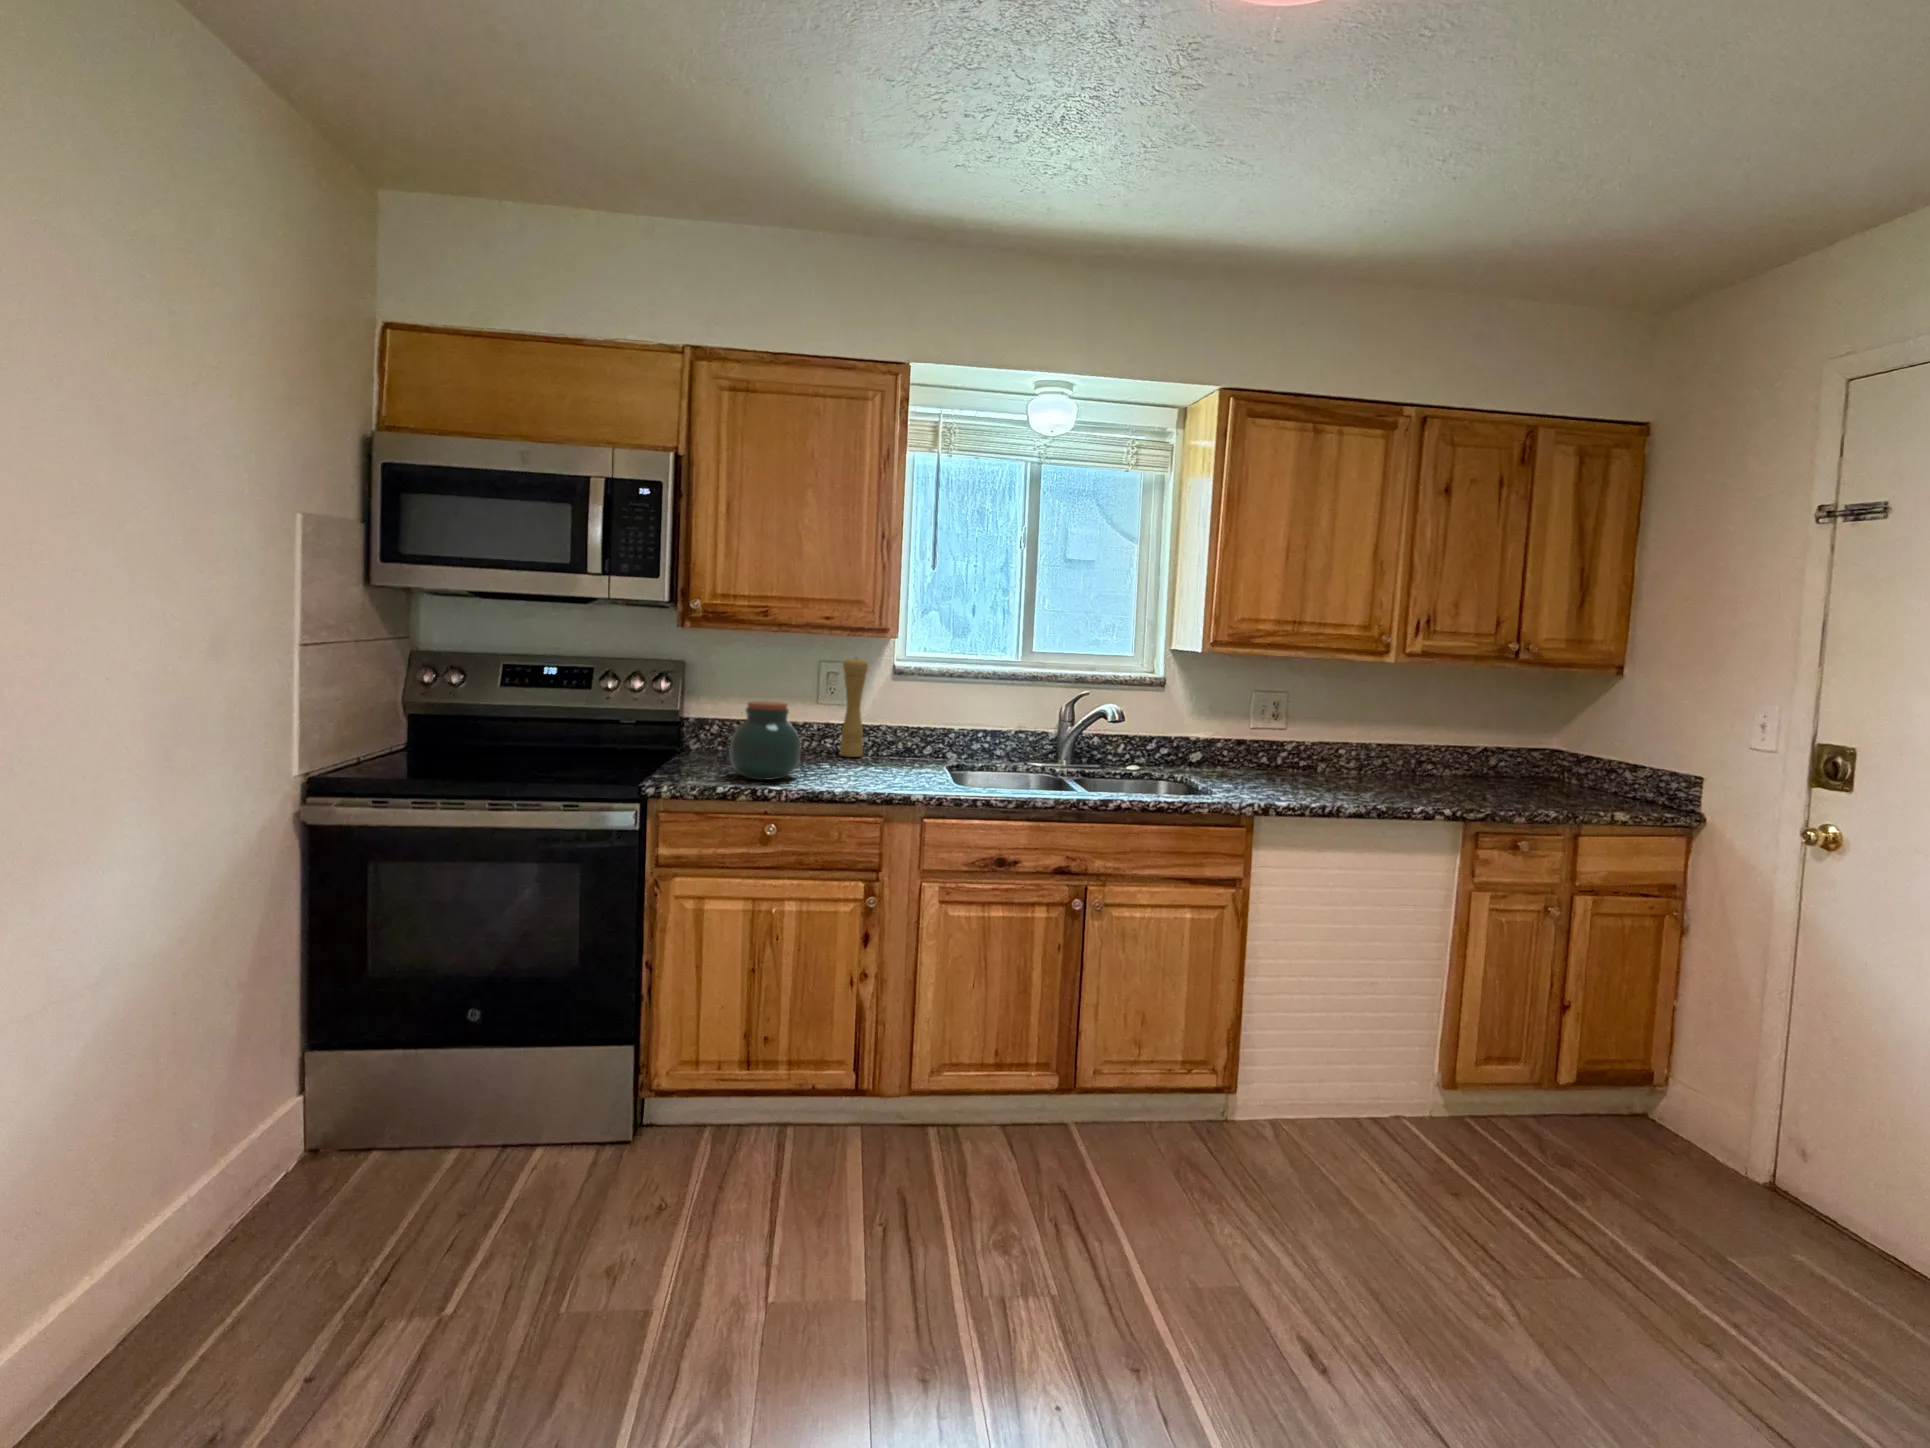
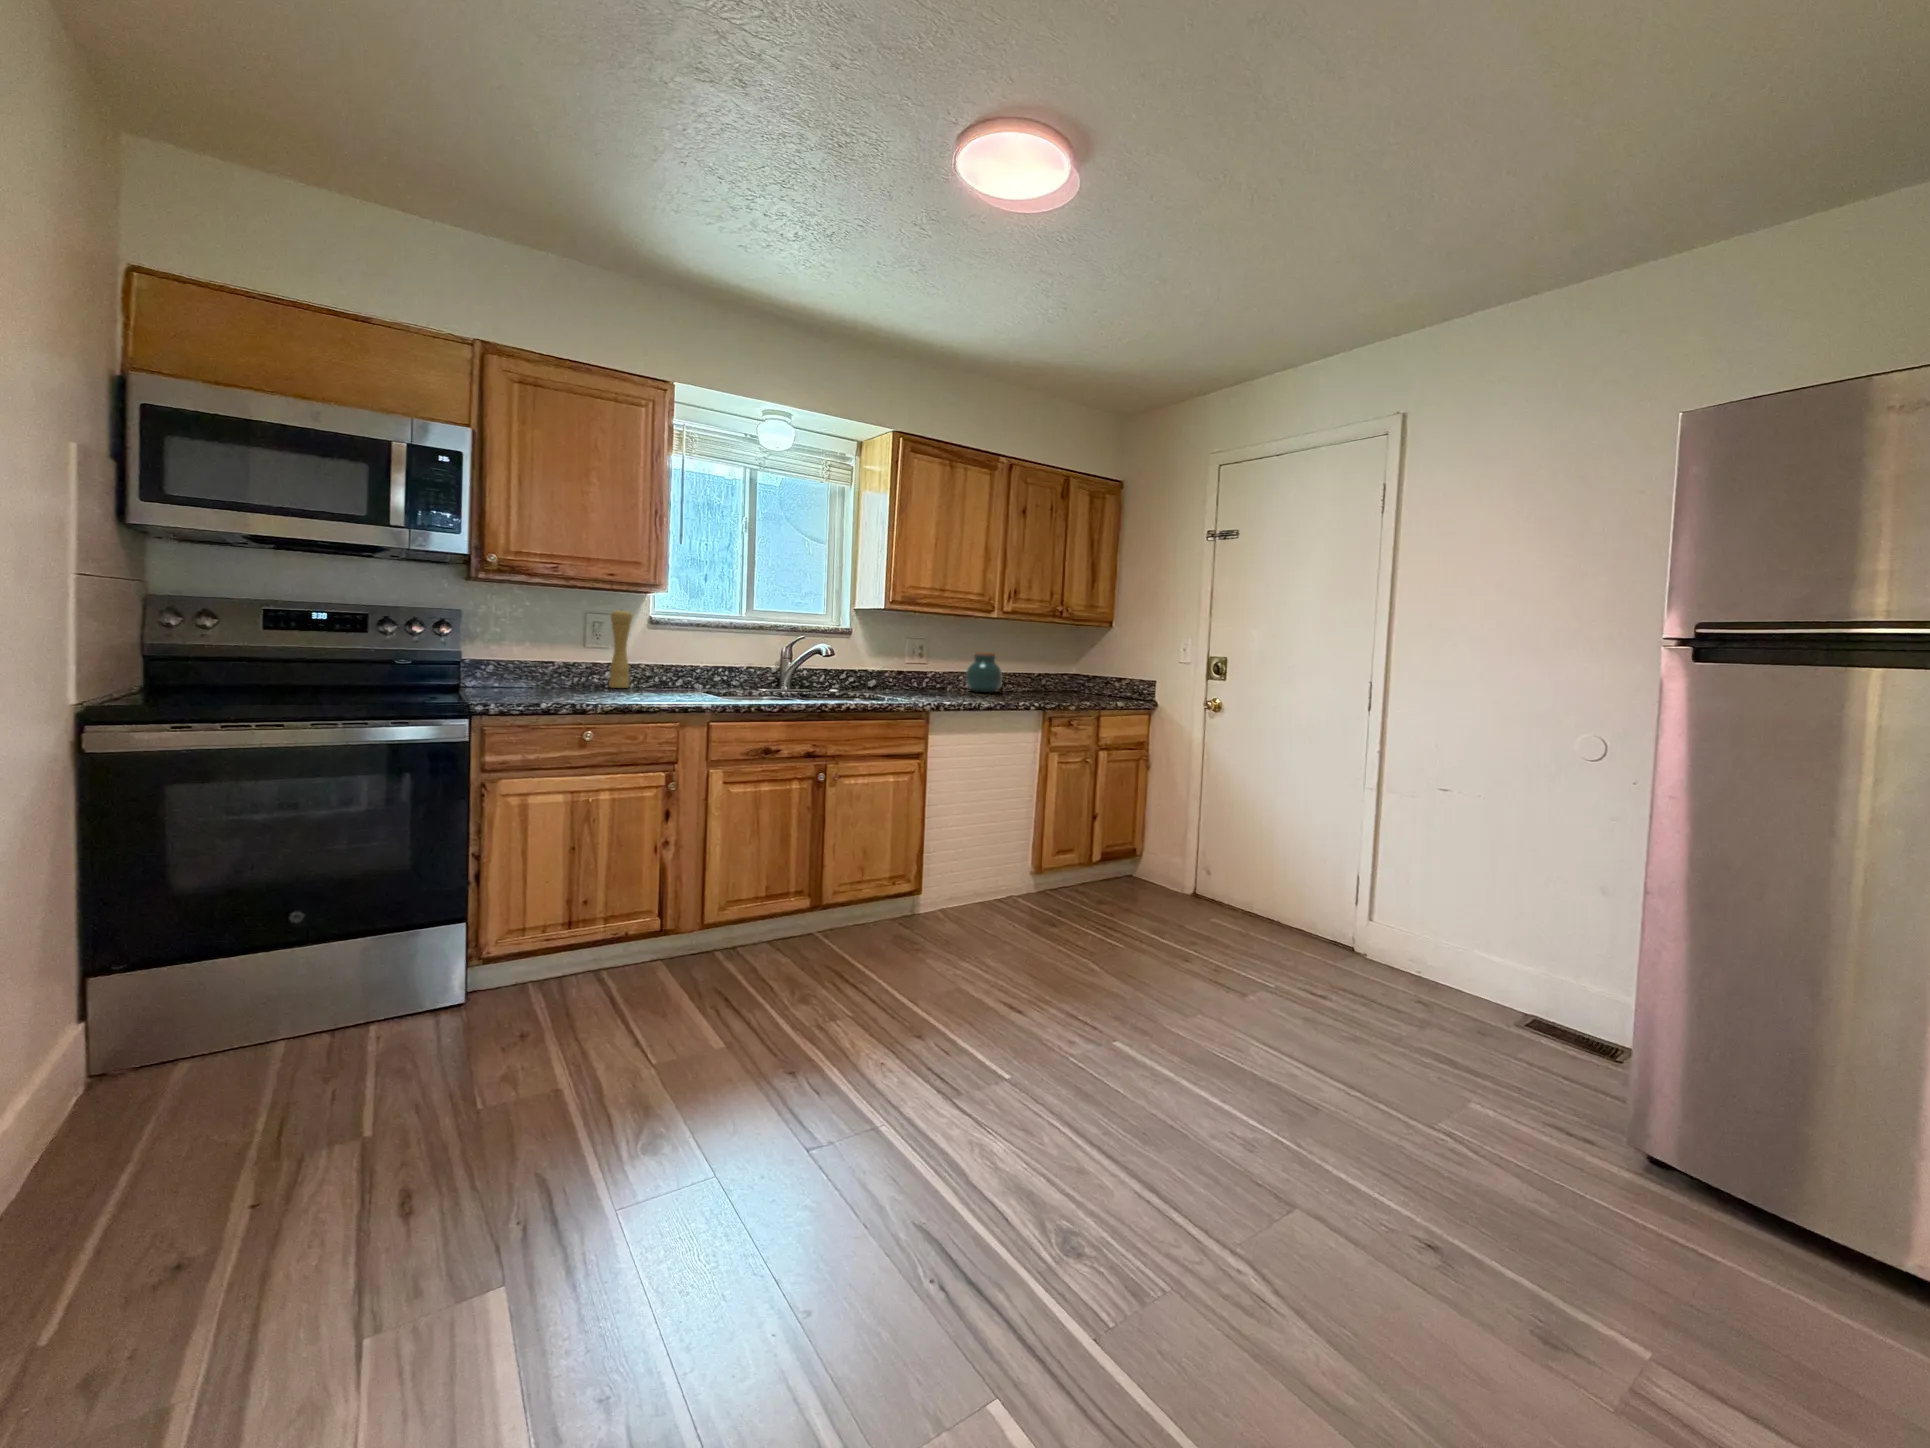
jar: present [730,701,801,780] -> present [966,652,1002,693]

